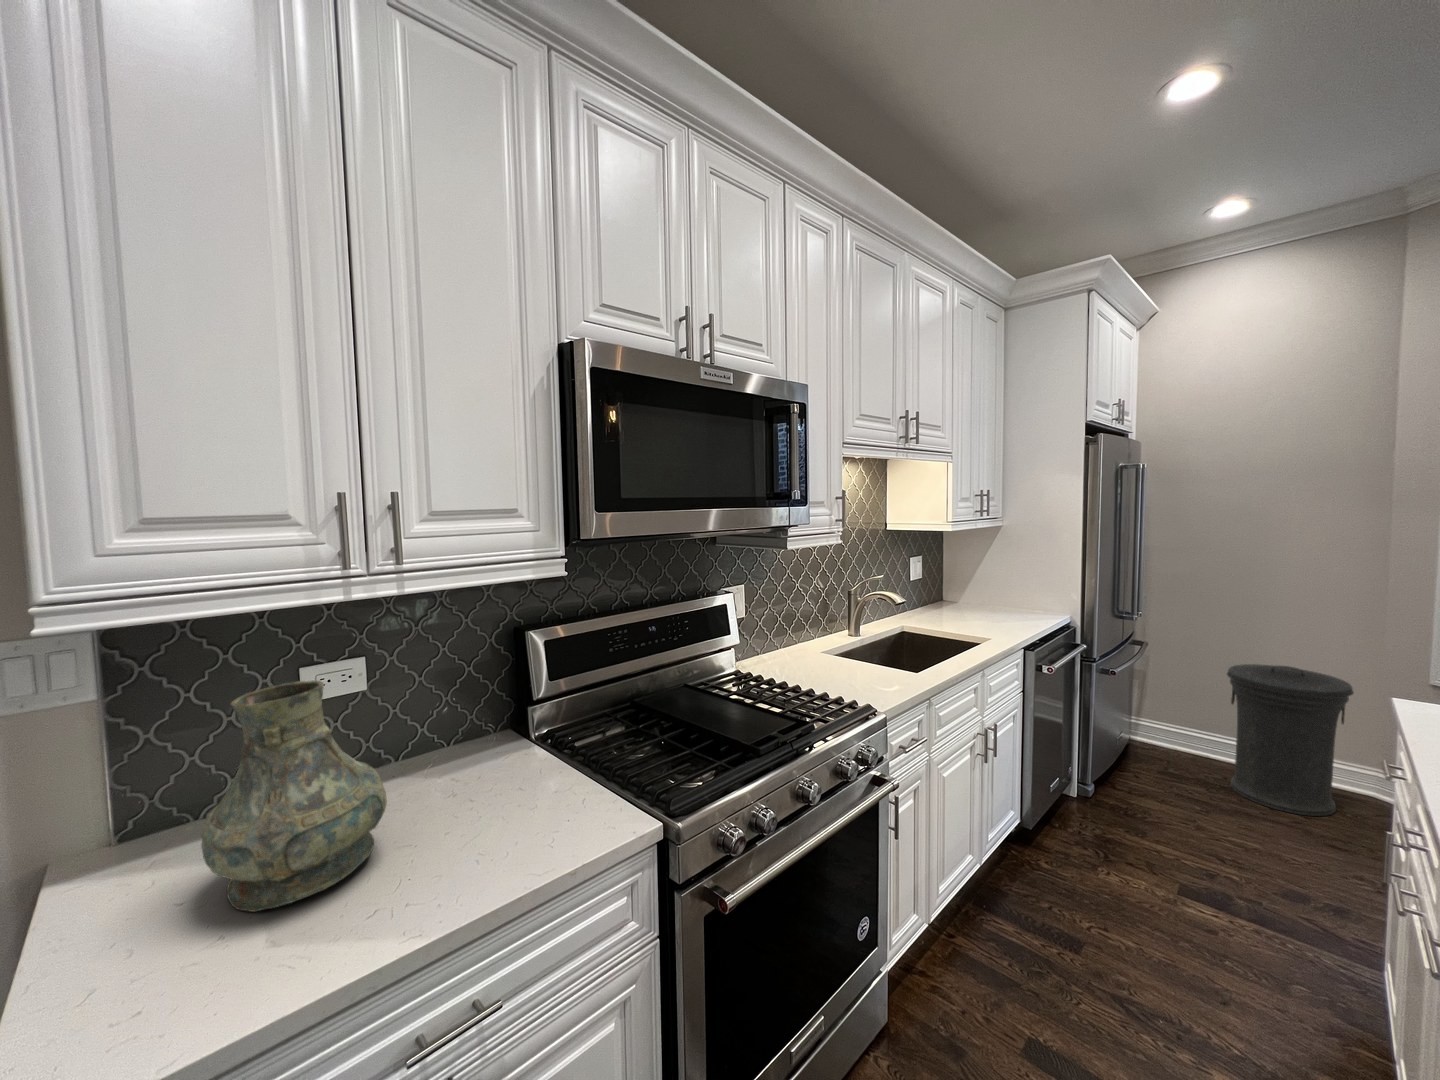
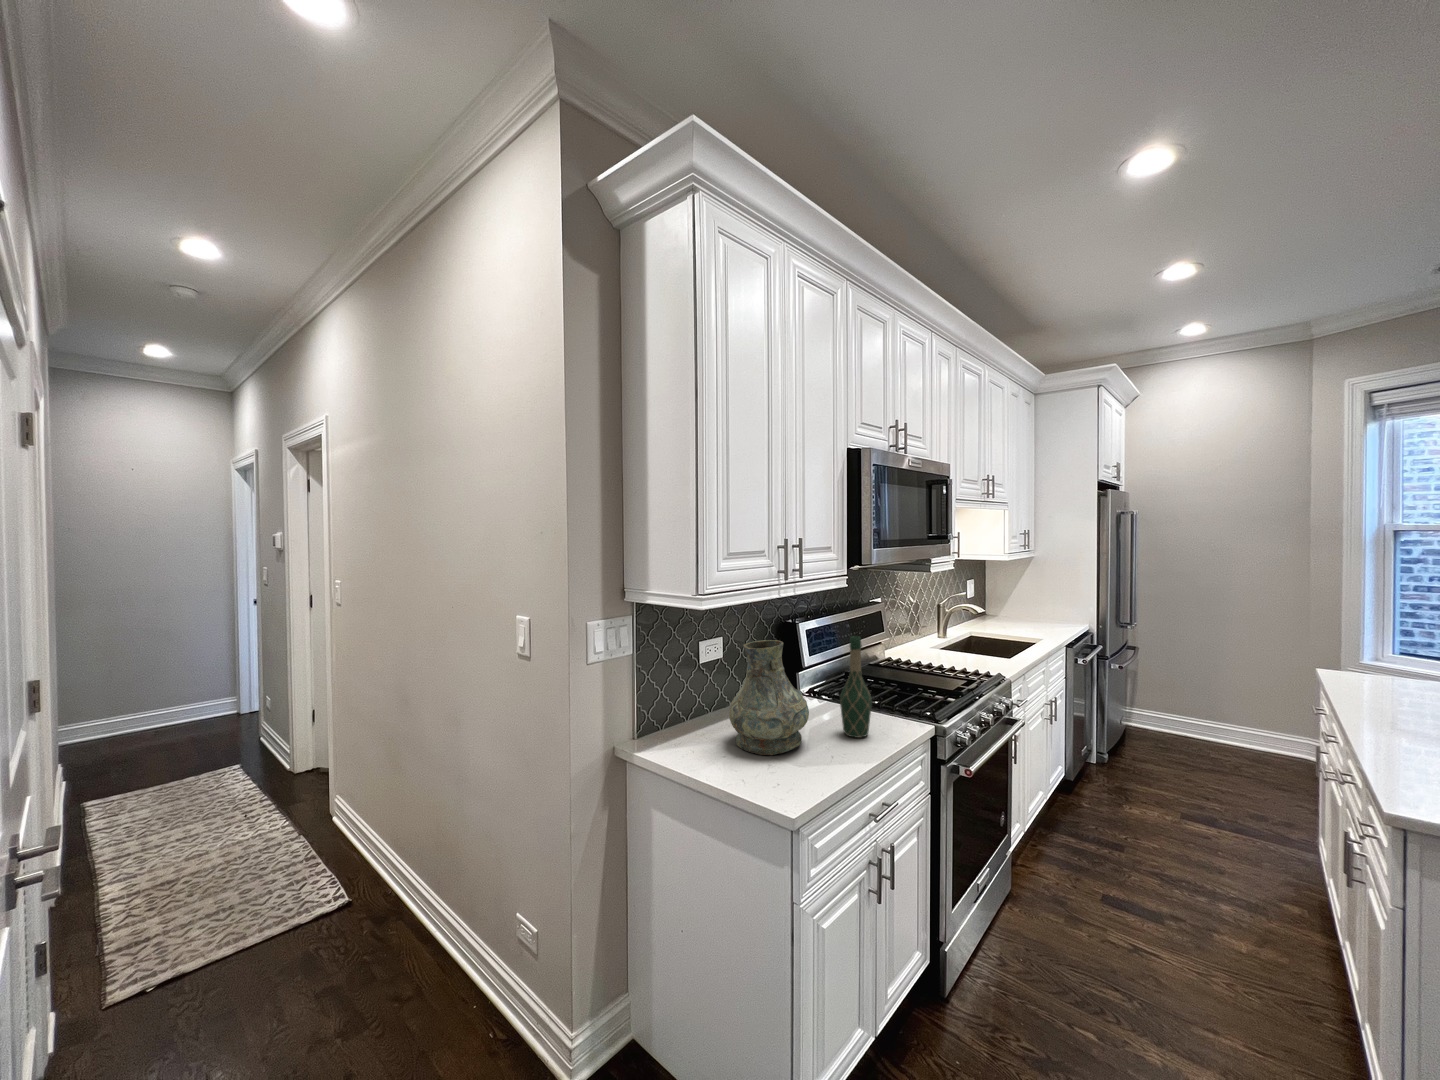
trash can: present [1227,664,1354,816] -> none [1200,662,1291,772]
wine bottle: none [454,673,516,861] -> present [840,636,872,738]

